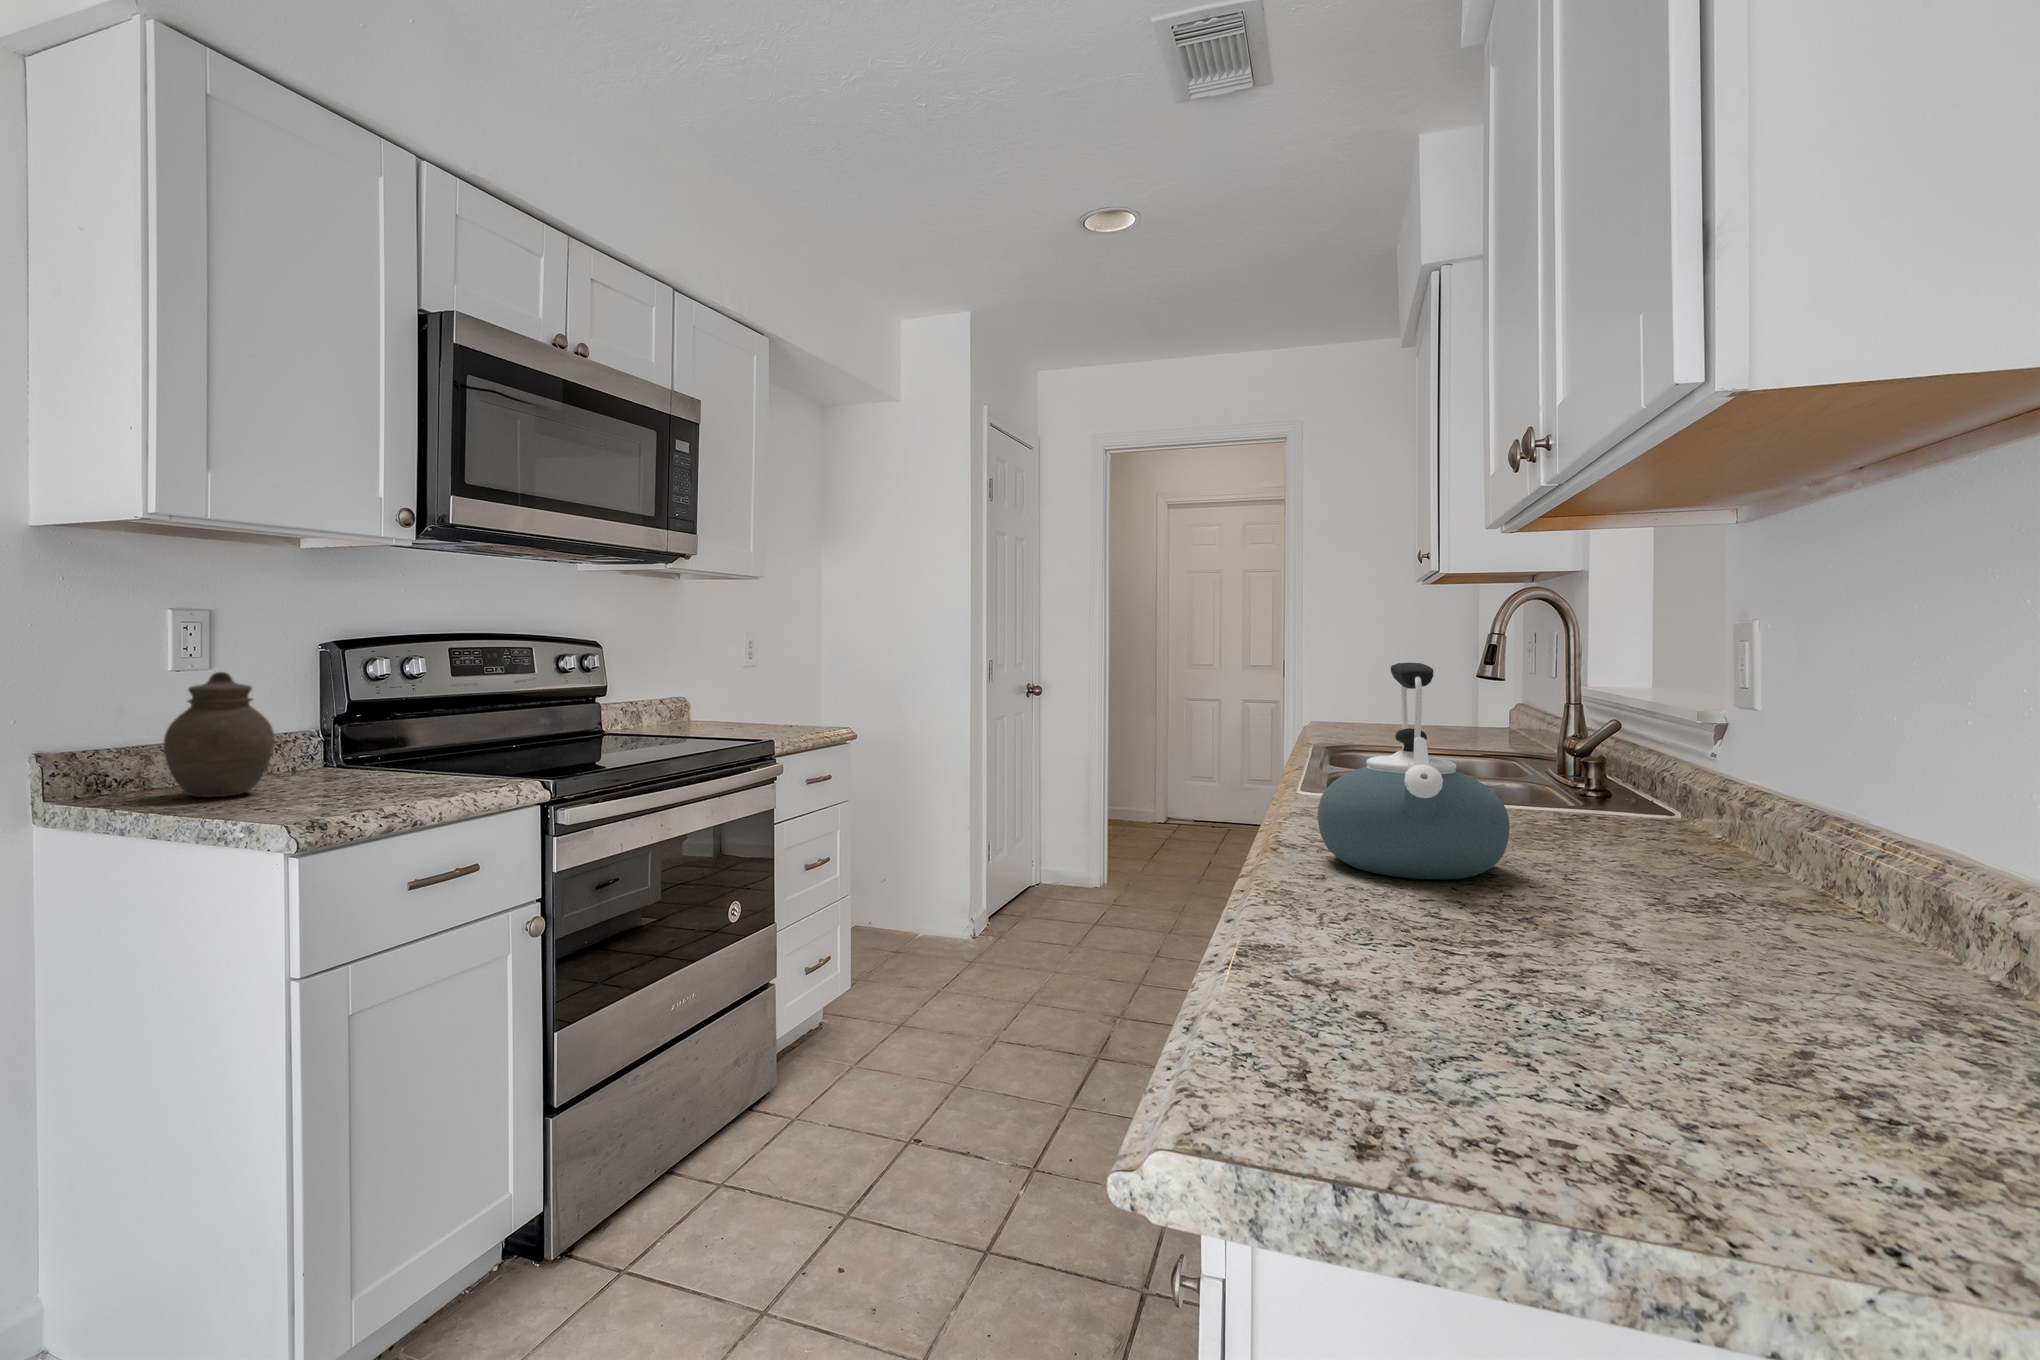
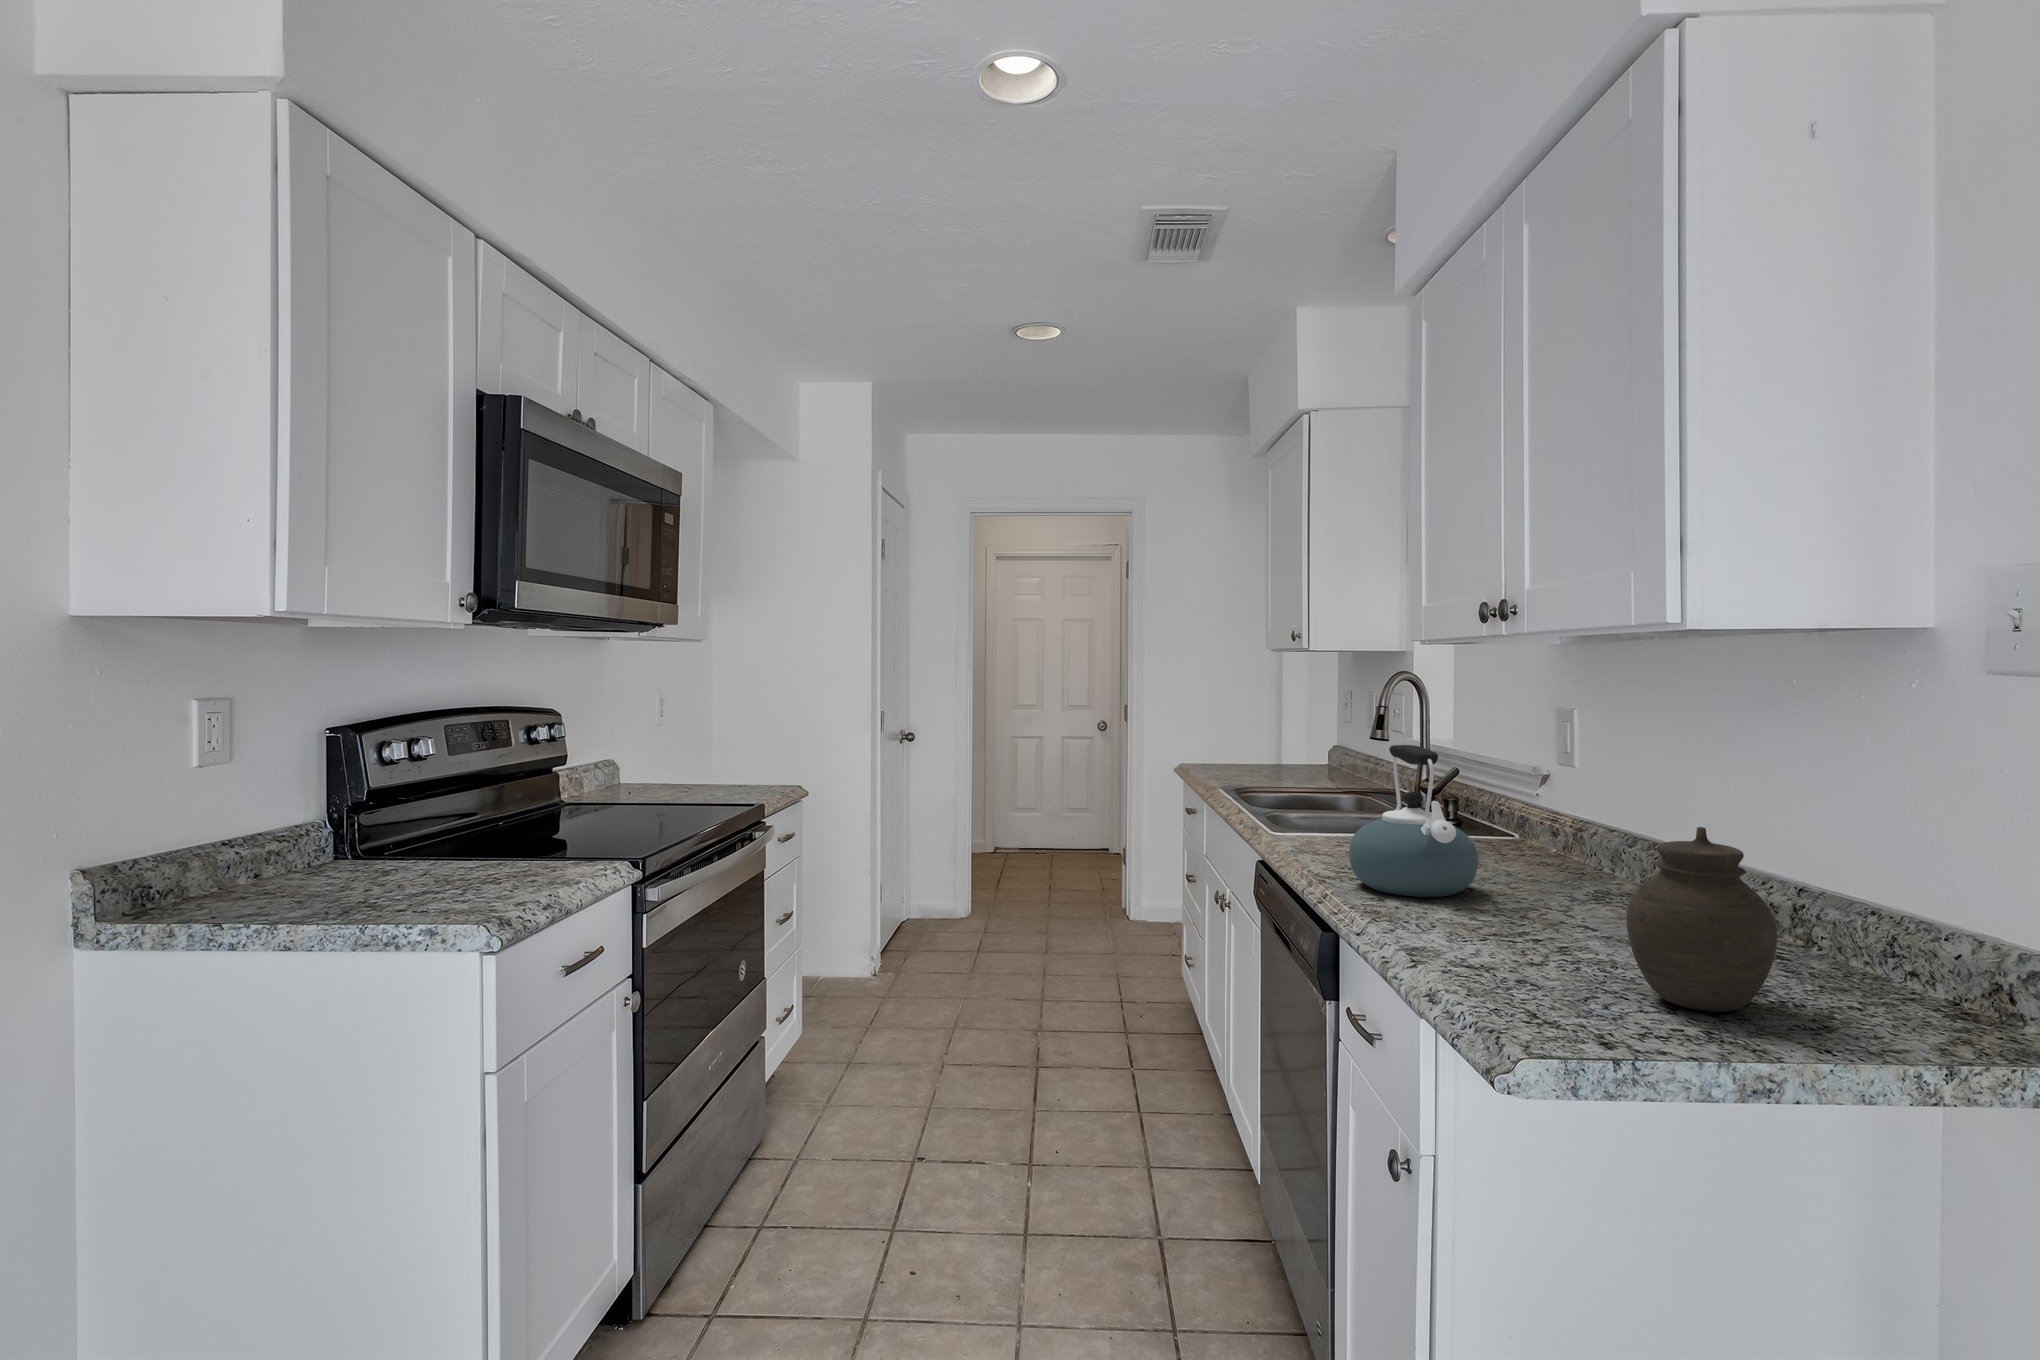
jar: present [164,672,274,797] -> present [1626,827,1777,1012]

